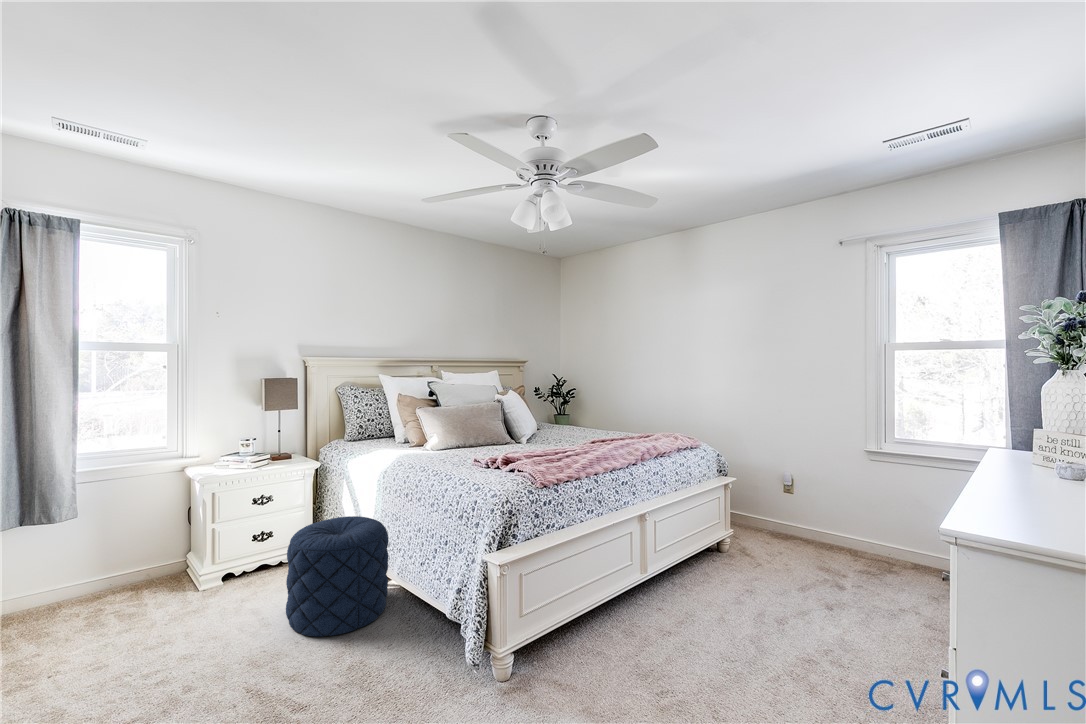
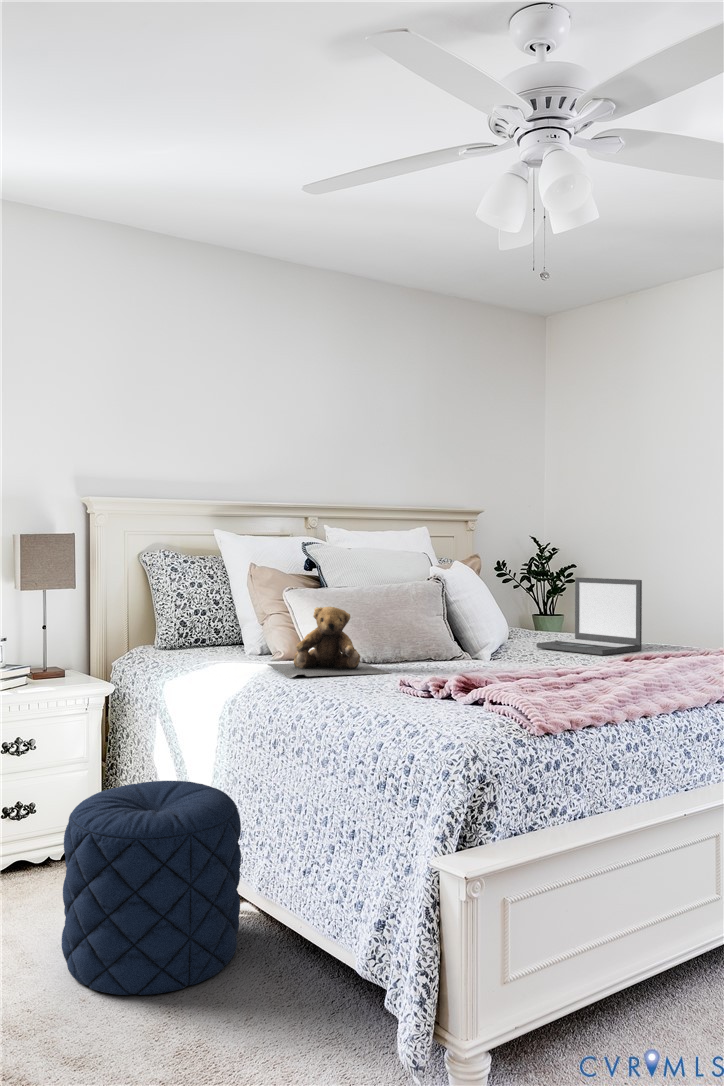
laptop: none [551,398,604,439] -> present [536,578,642,655]
teddy bear: none [405,419,471,458] -> present [268,607,390,678]

